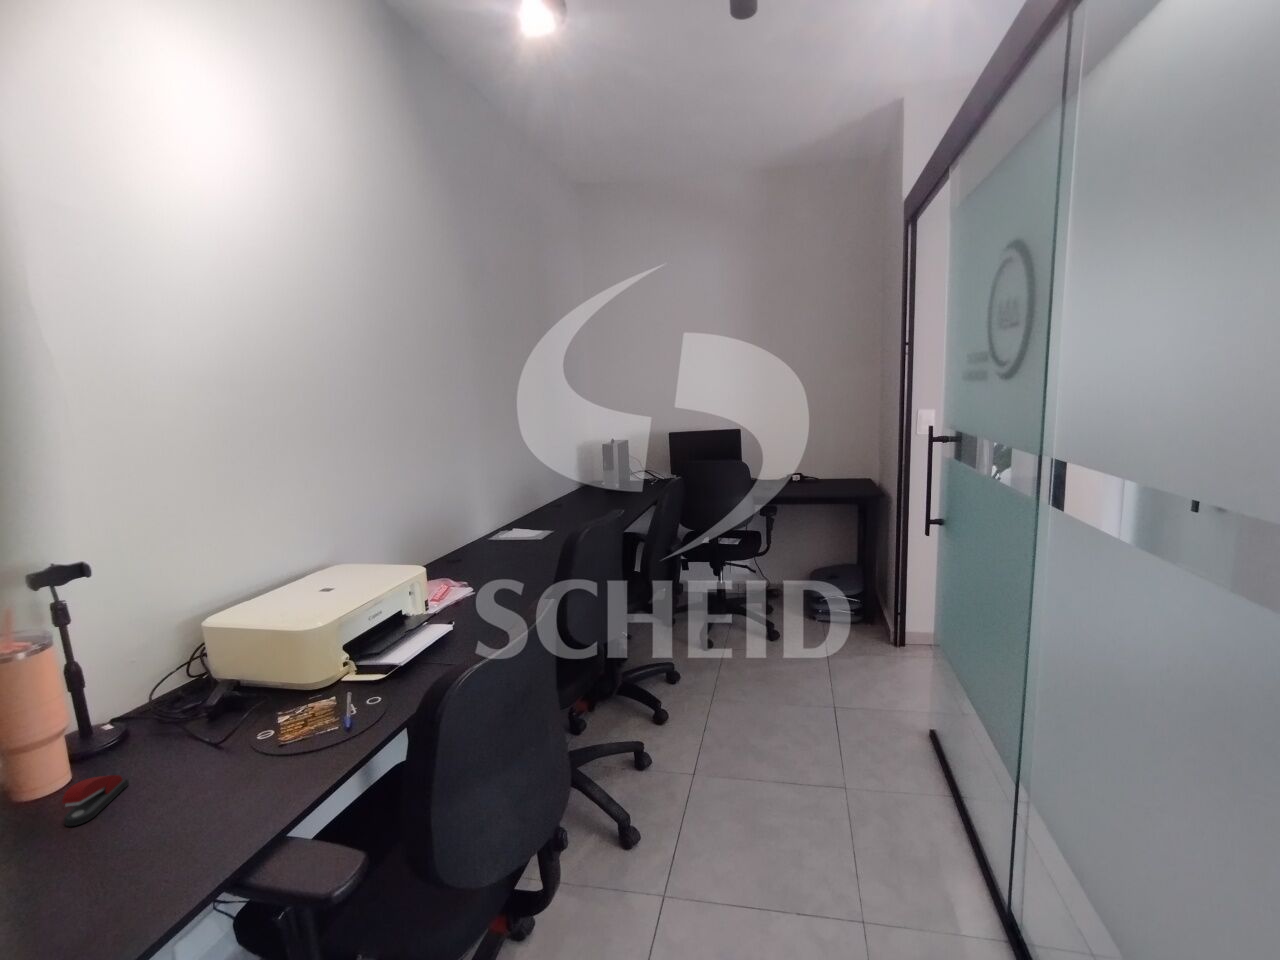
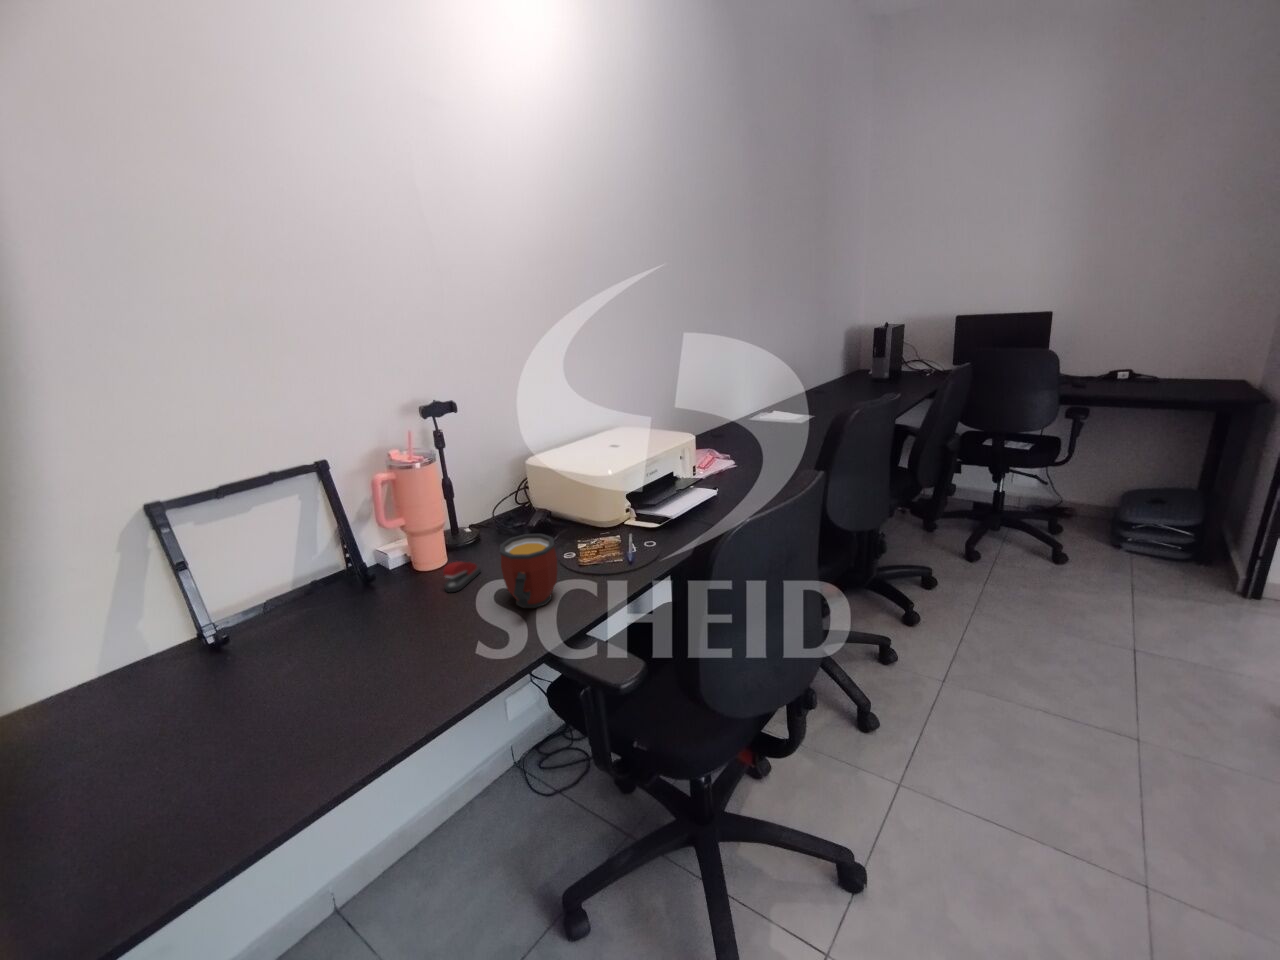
mug: none [158,718,245,822] -> present [500,534,557,608]

